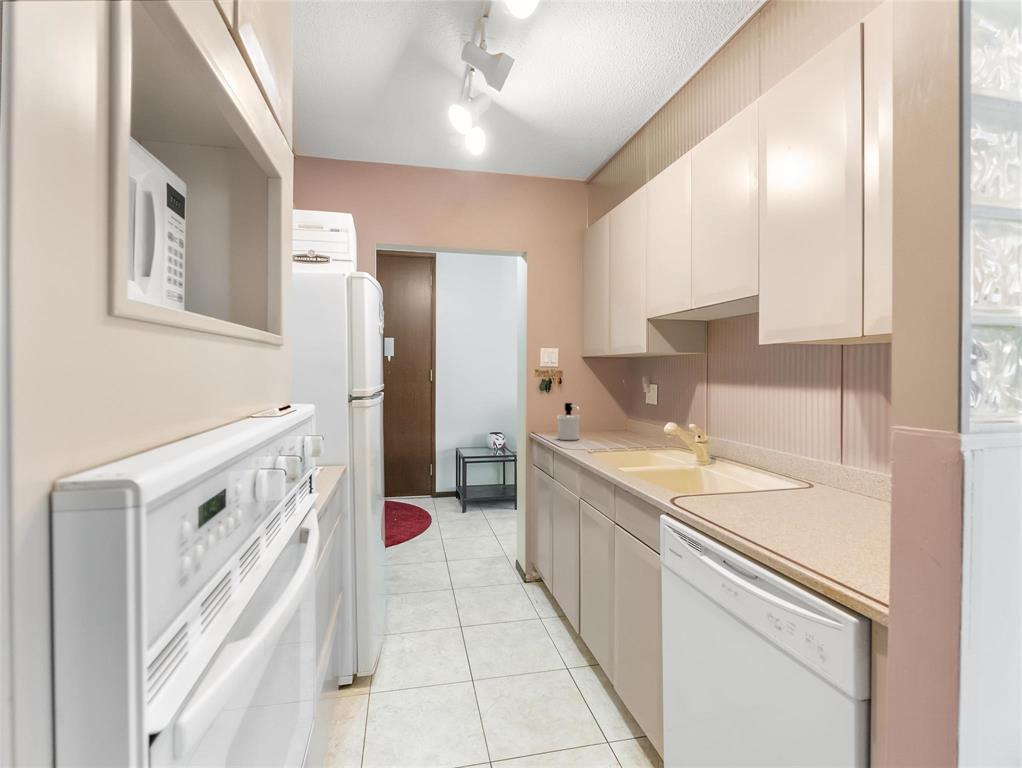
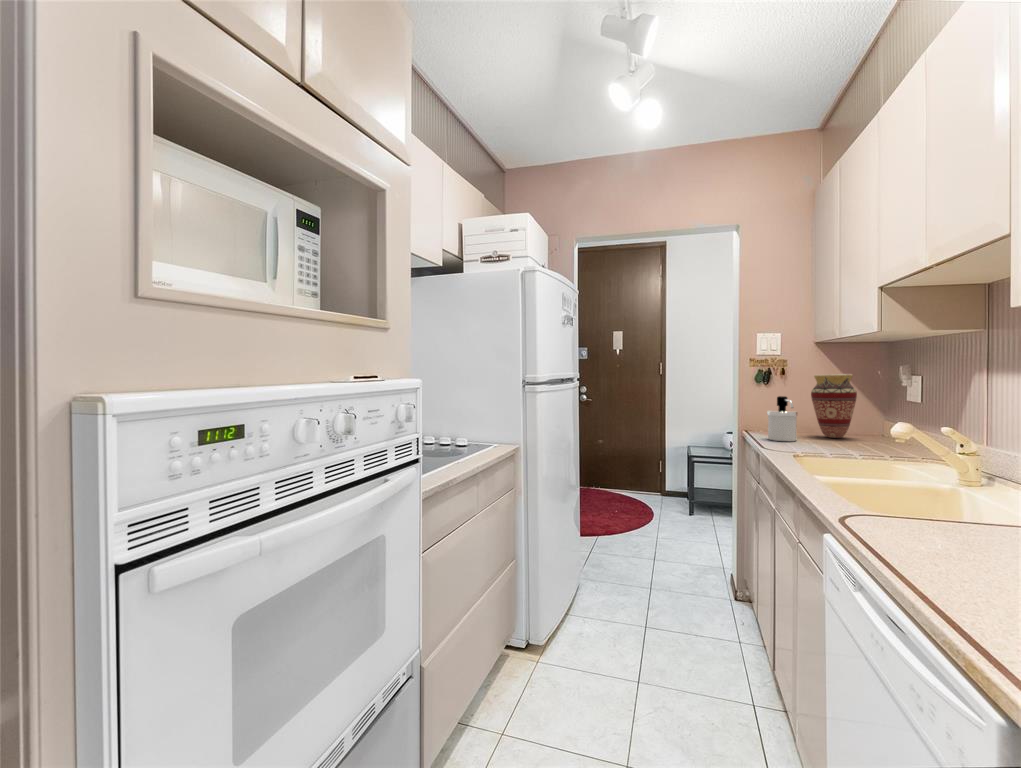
vase: none [583,383,614,434] -> present [811,374,857,438]

